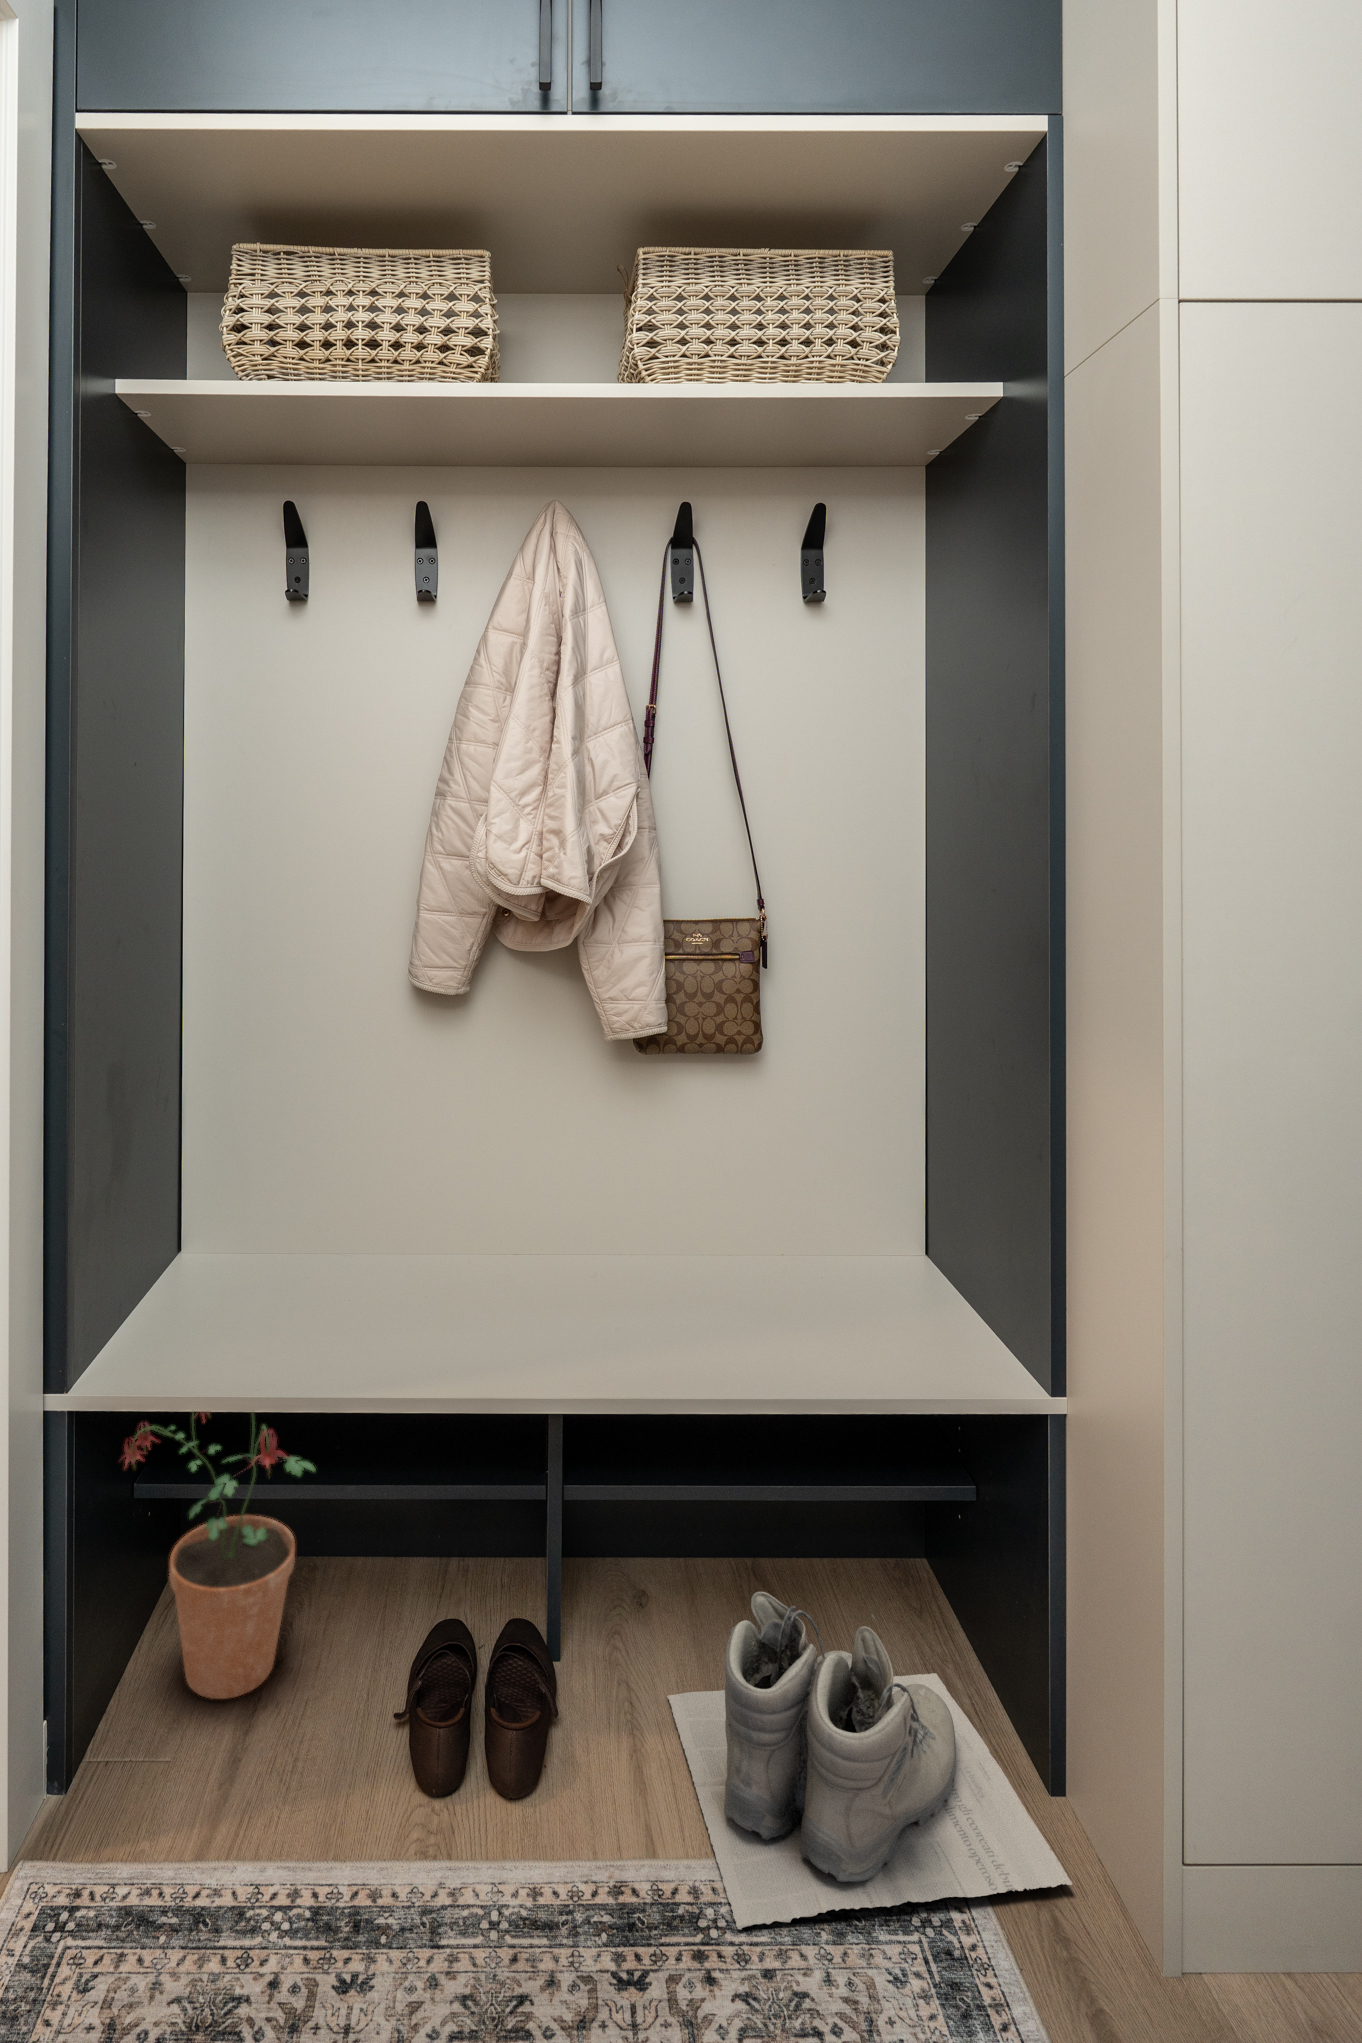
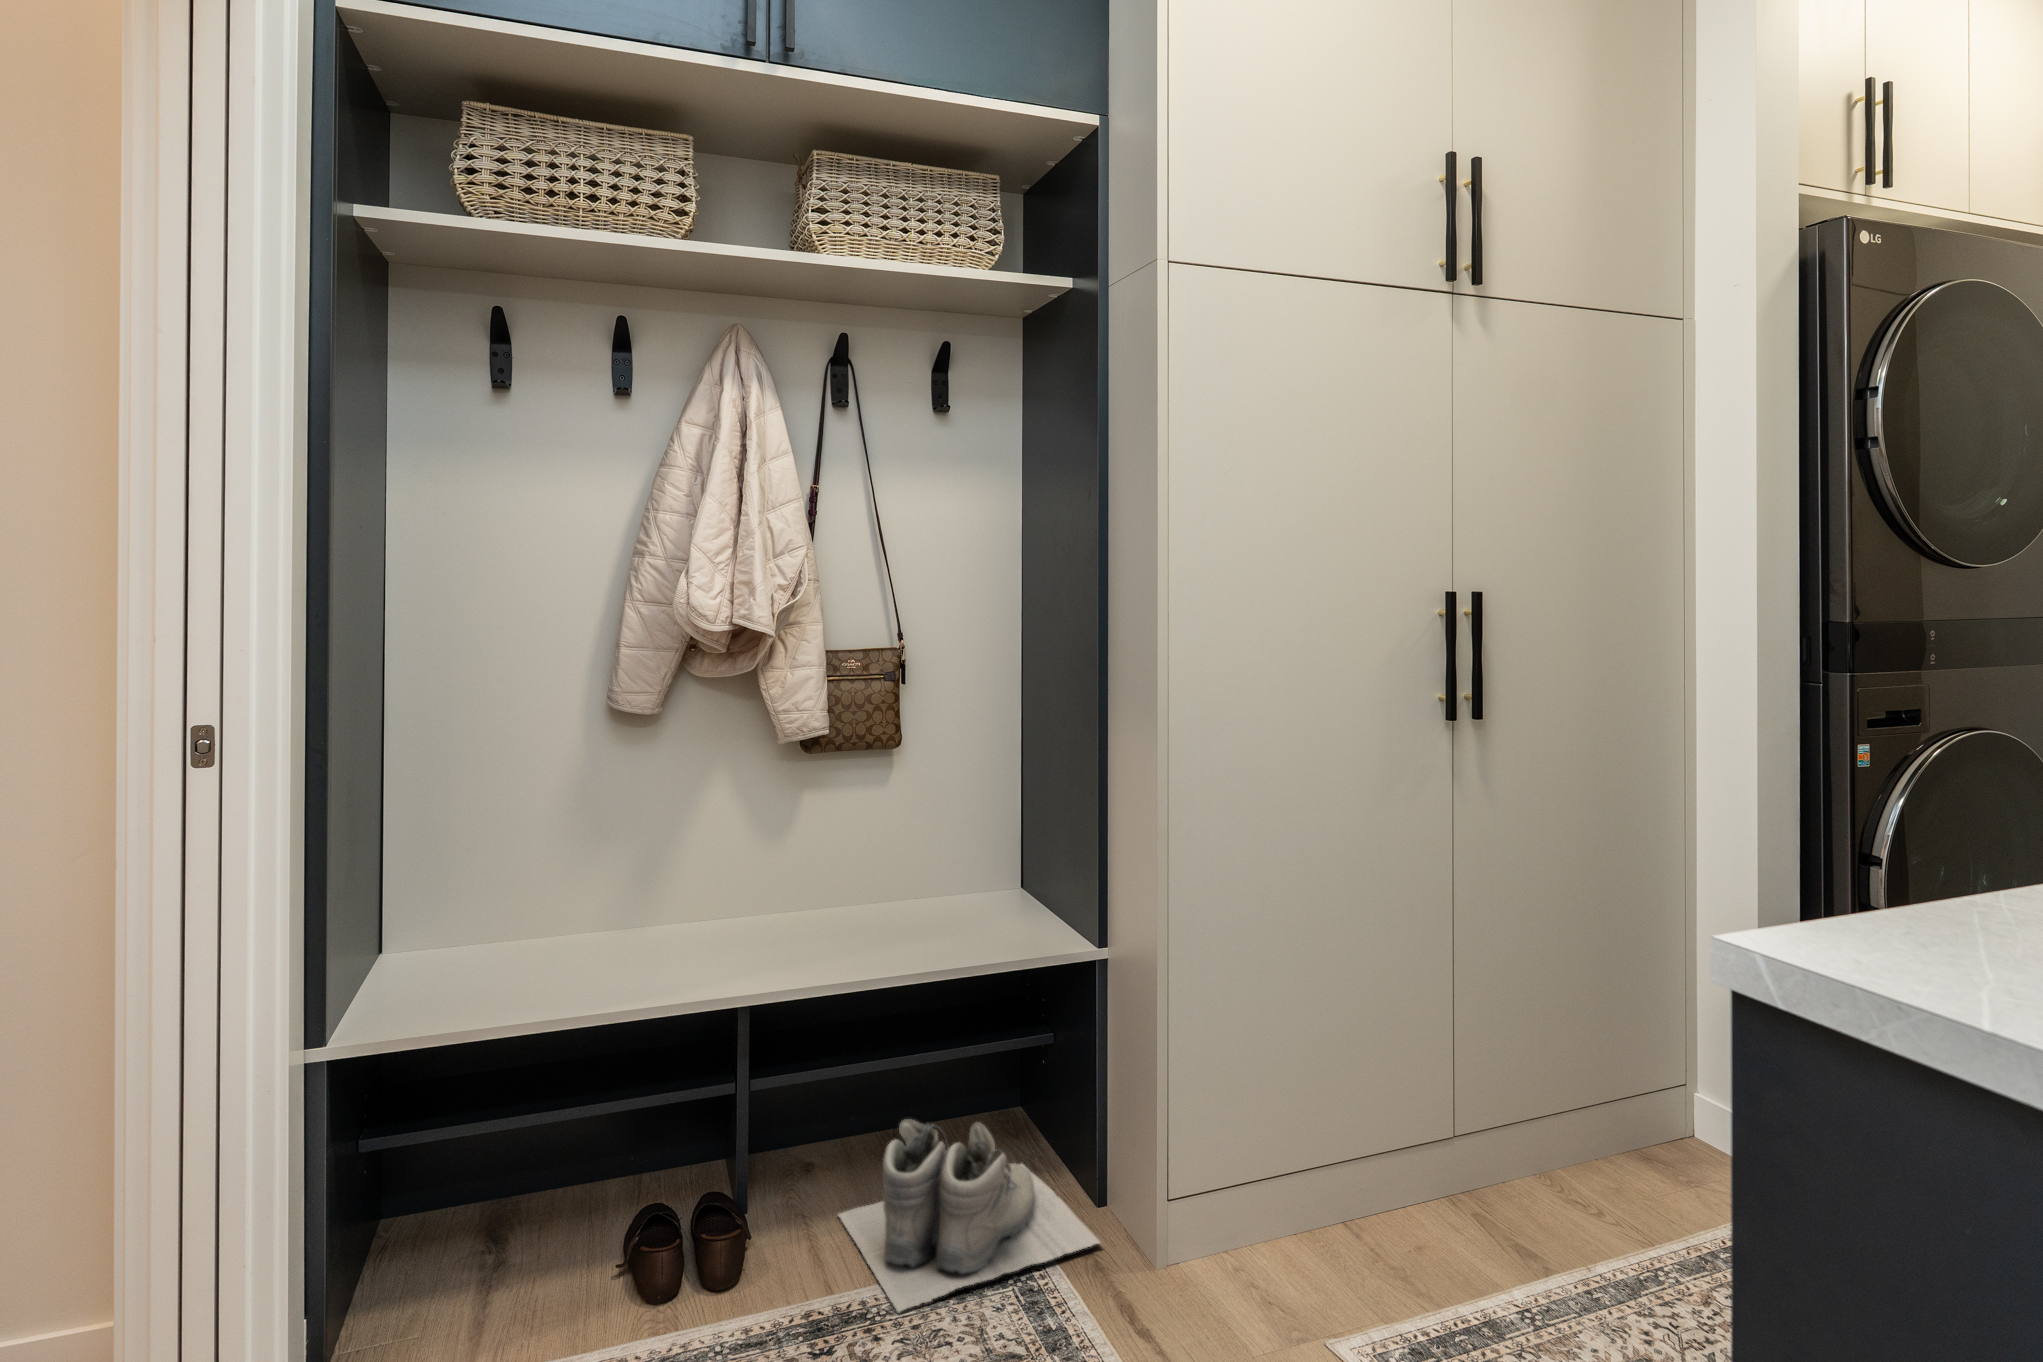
potted plant: present [124,1410,315,1699] -> none [383,982,553,1295]

